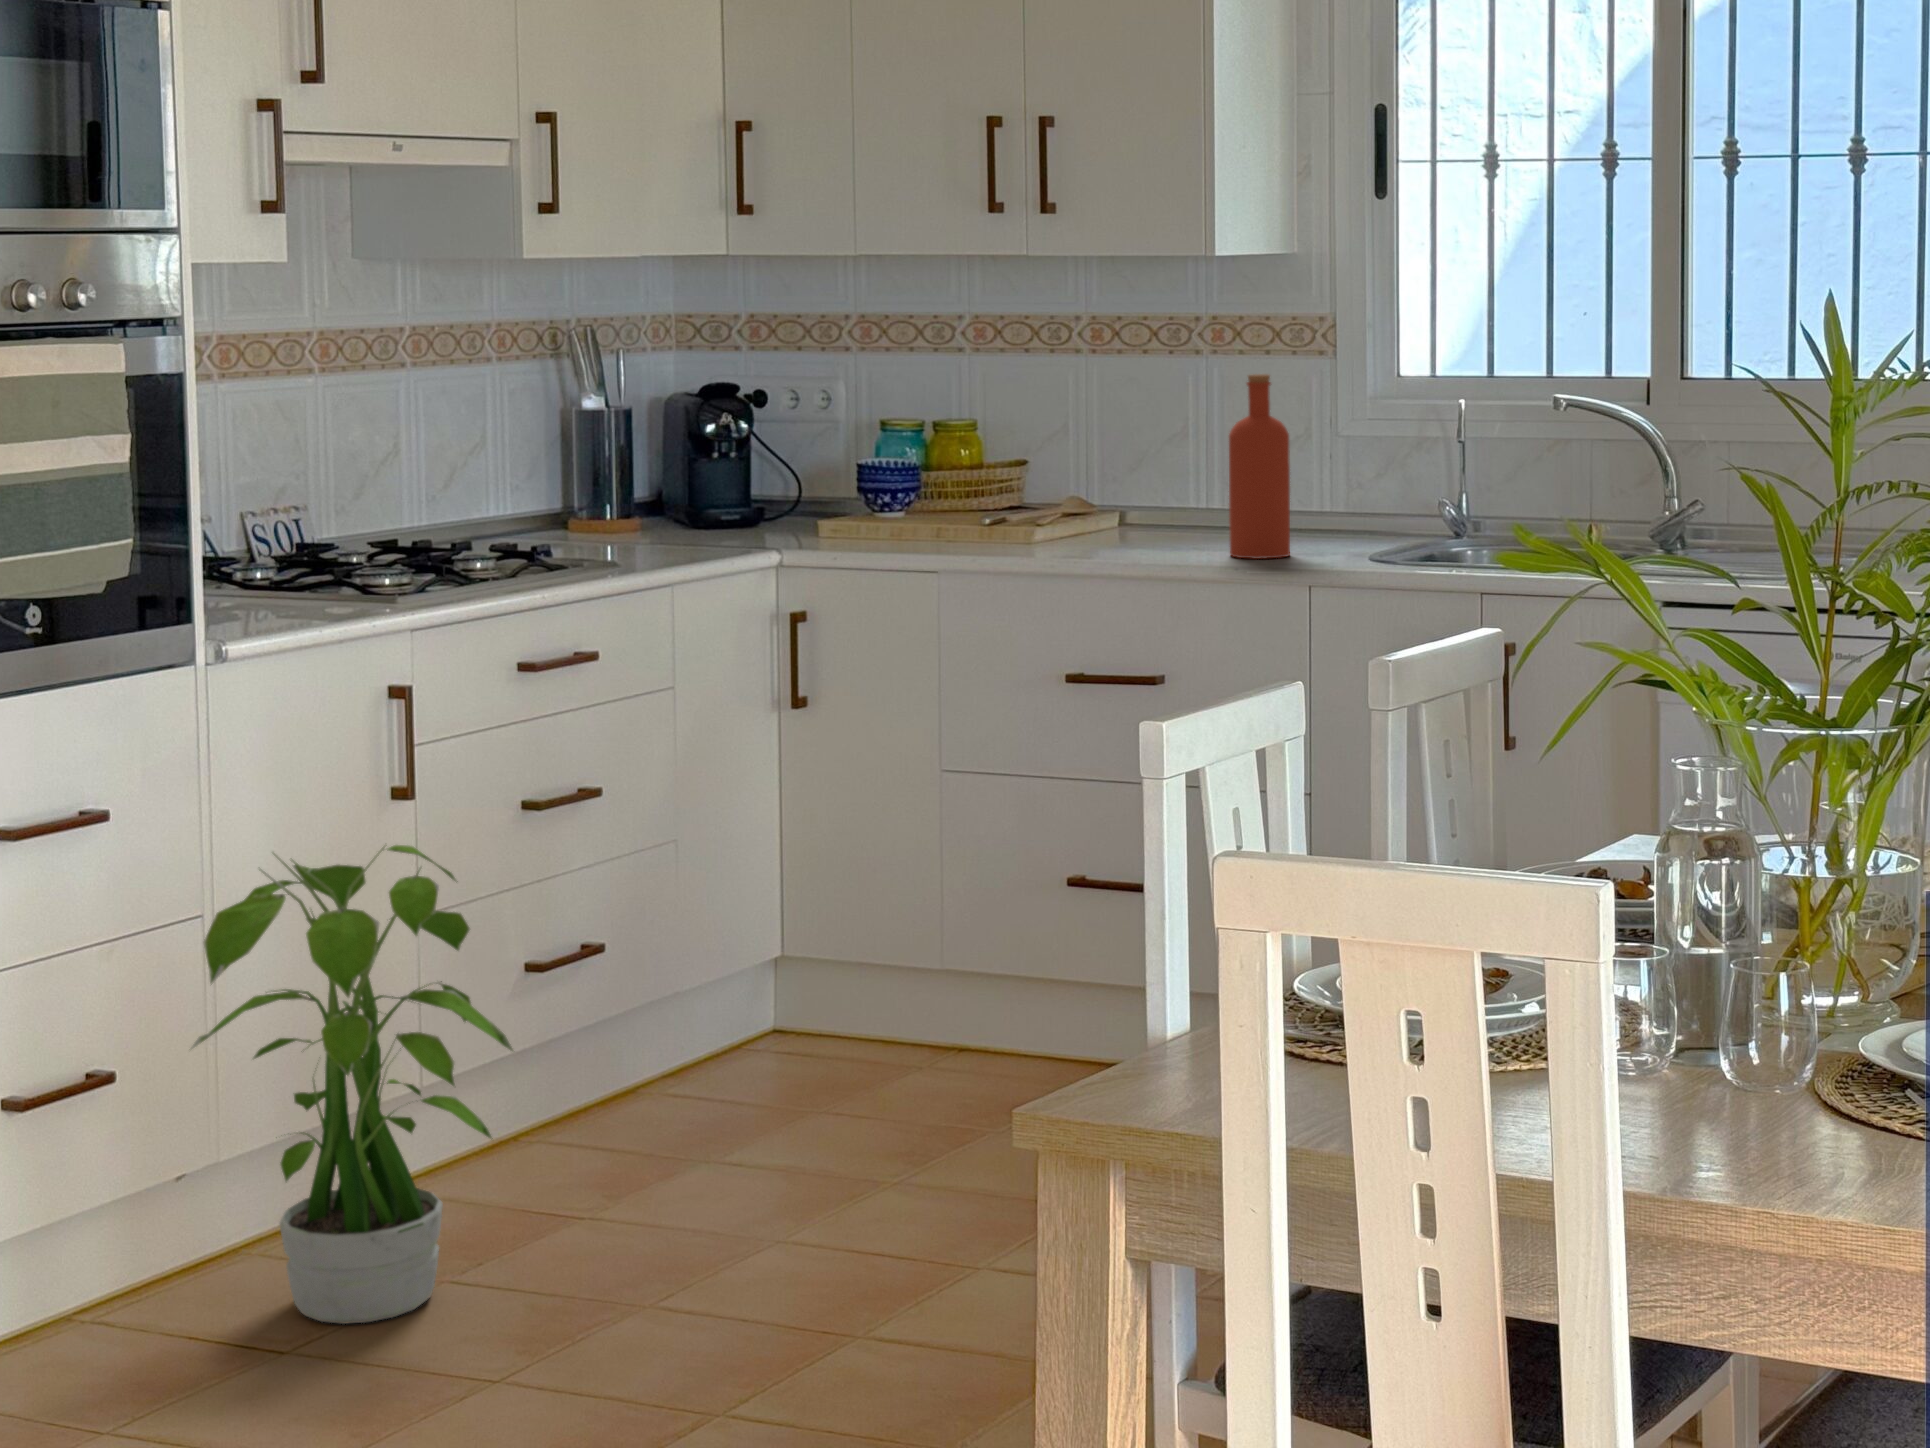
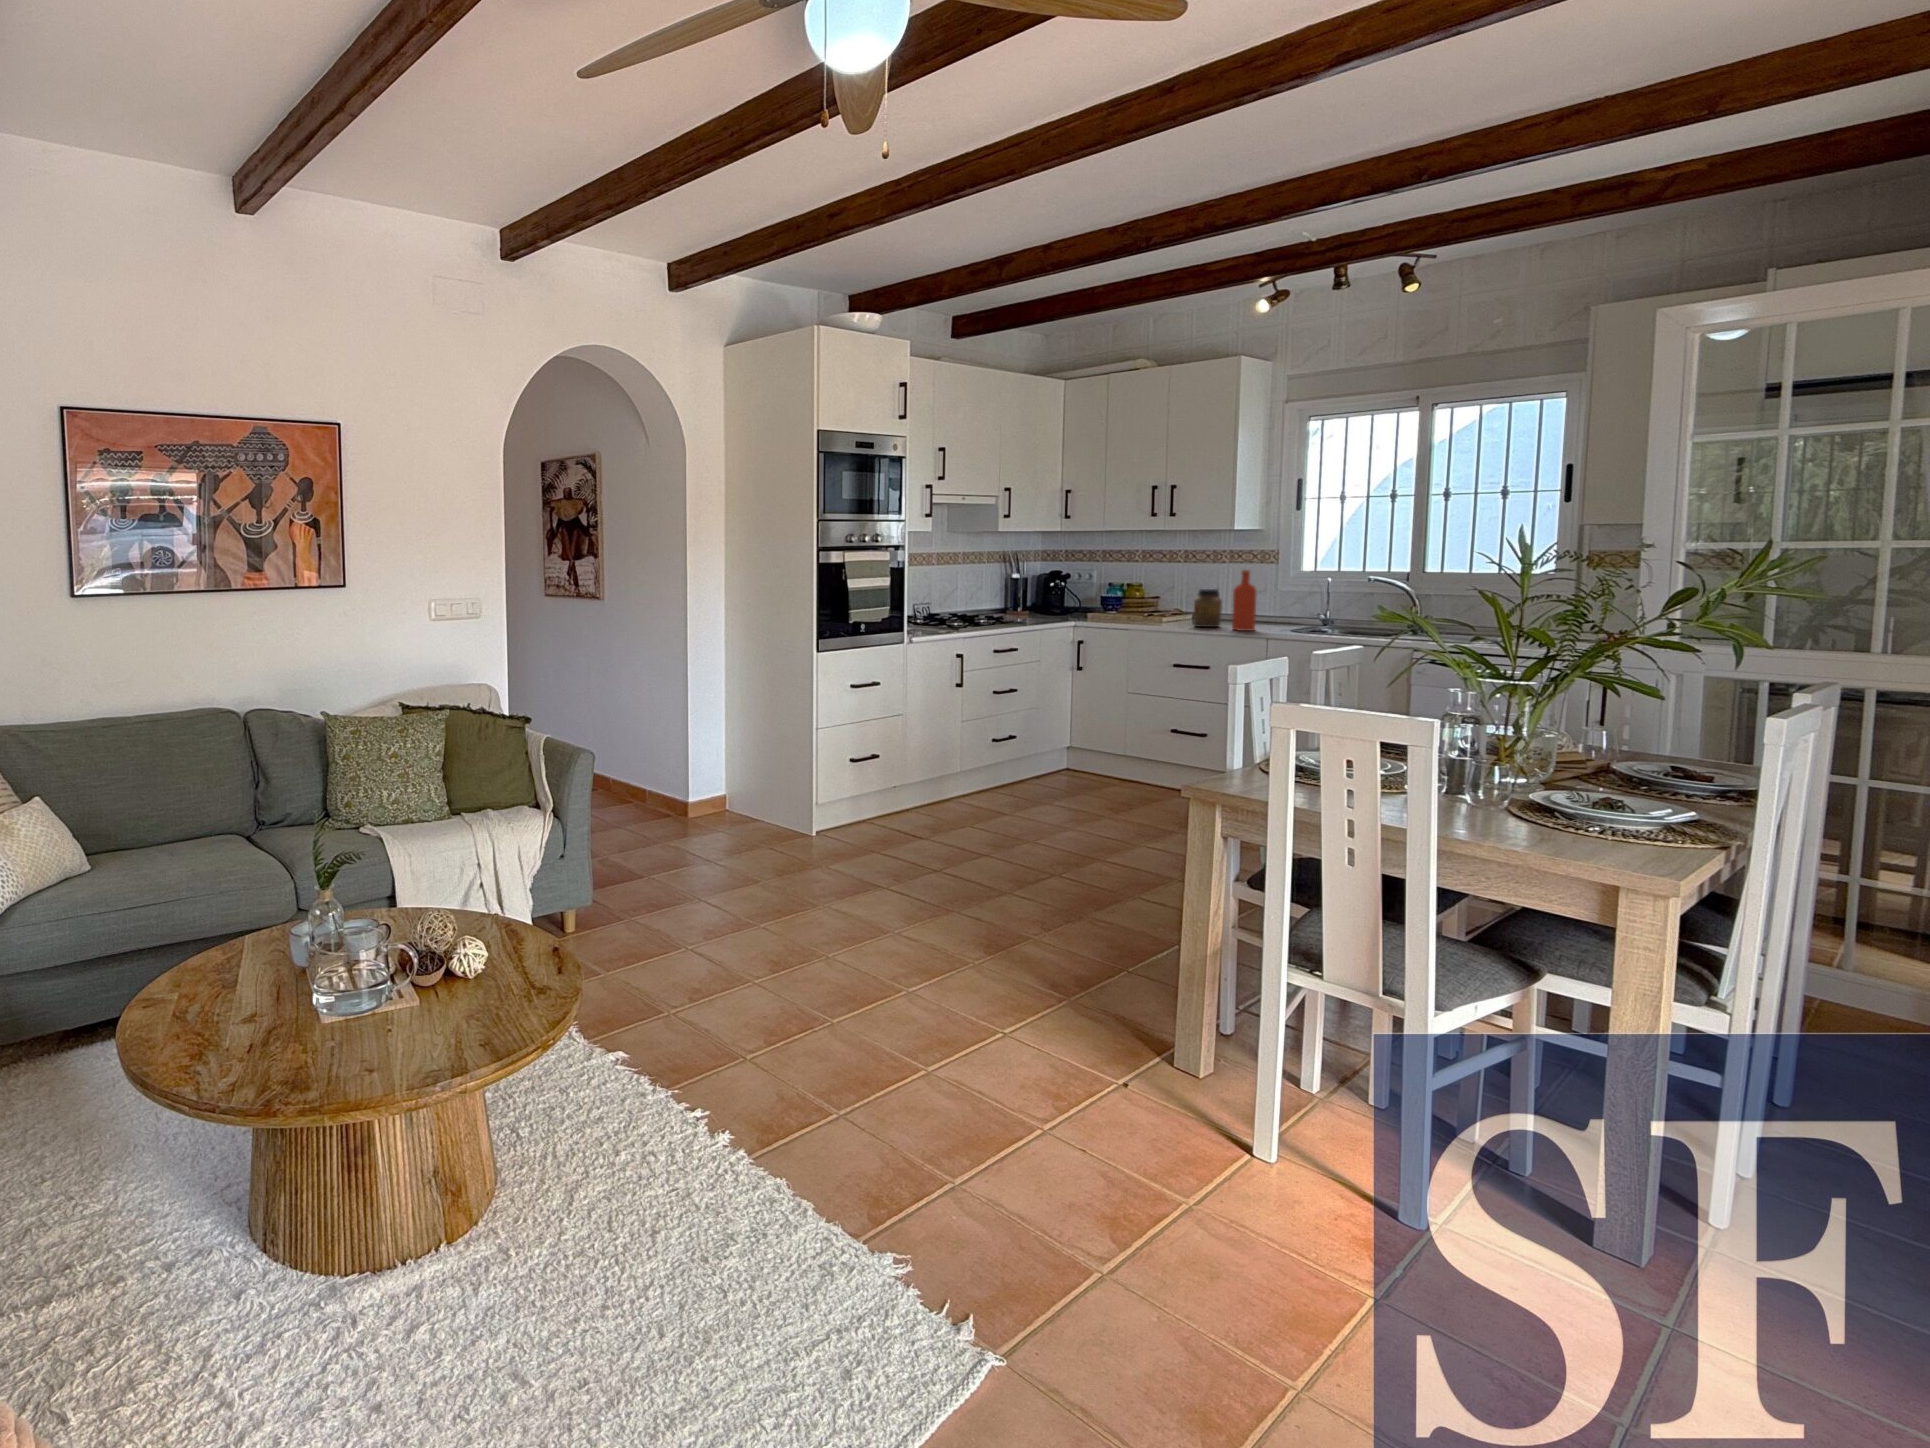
jar: none [1123,432,1197,551] -> present [1193,588,1222,627]
potted plant: present [191,845,513,1324] -> none [897,693,987,823]

